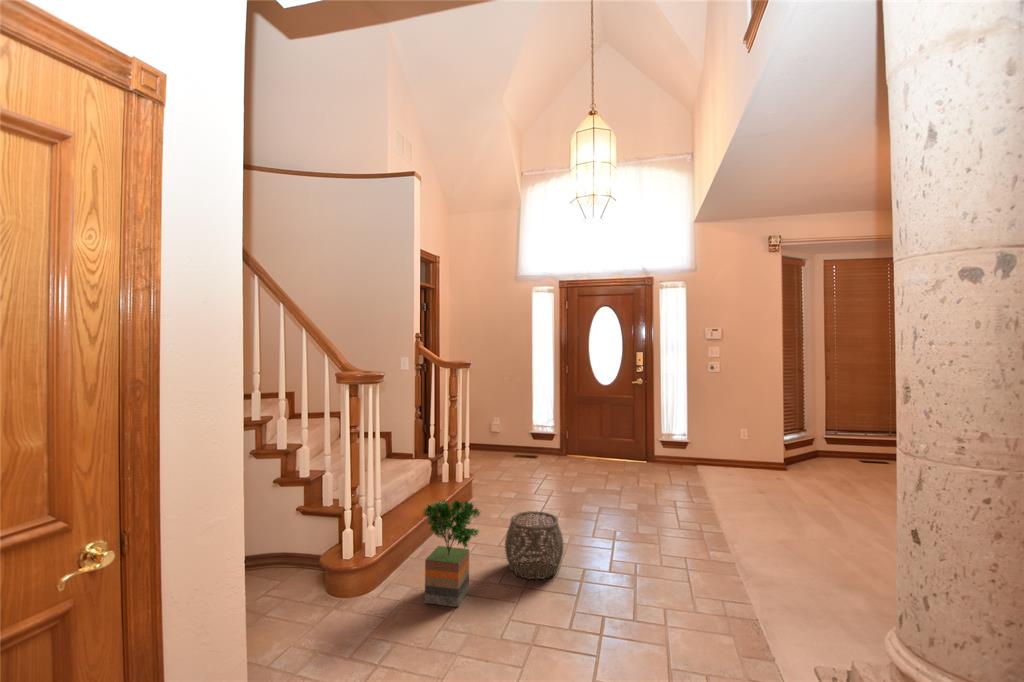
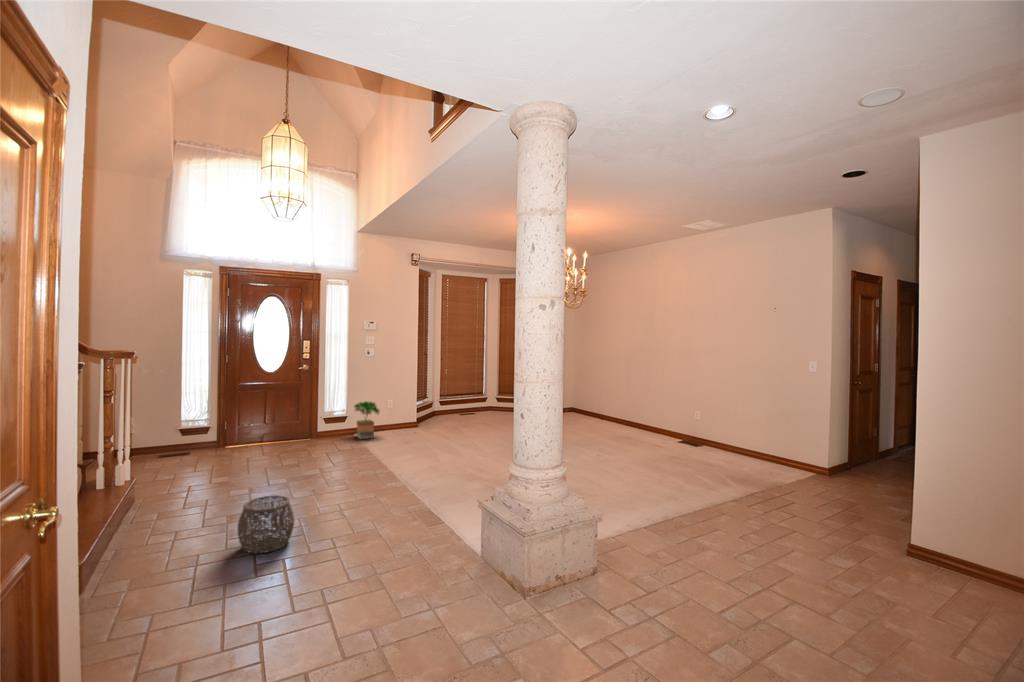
potted tree: present [423,500,480,607] -> present [354,401,380,439]

